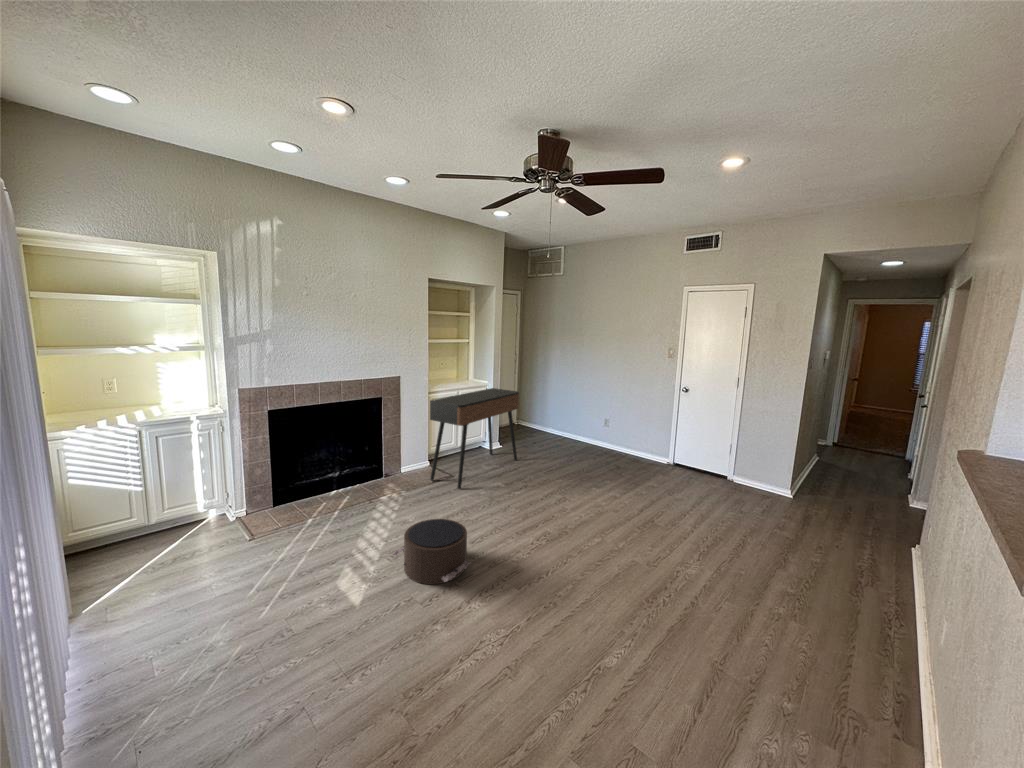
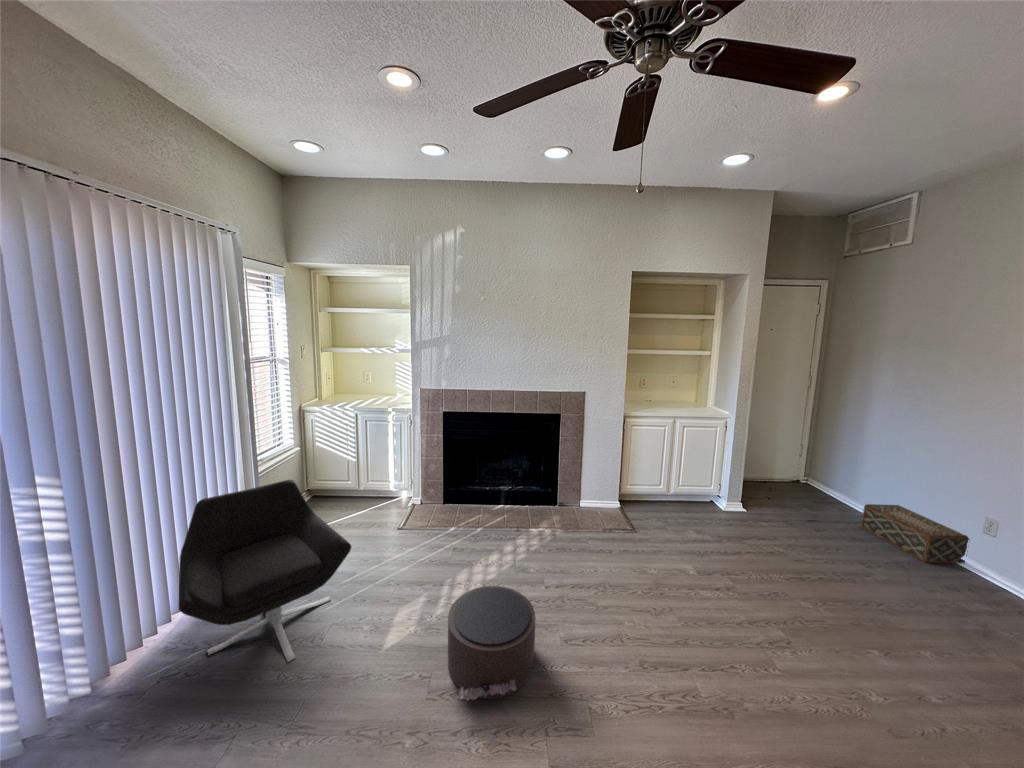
console table: present [430,388,519,489] -> none [602,422,766,554]
woven basket: none [555,424,597,448] -> present [862,504,969,563]
lounge chair: none [70,505,291,689] -> present [179,480,352,662]

